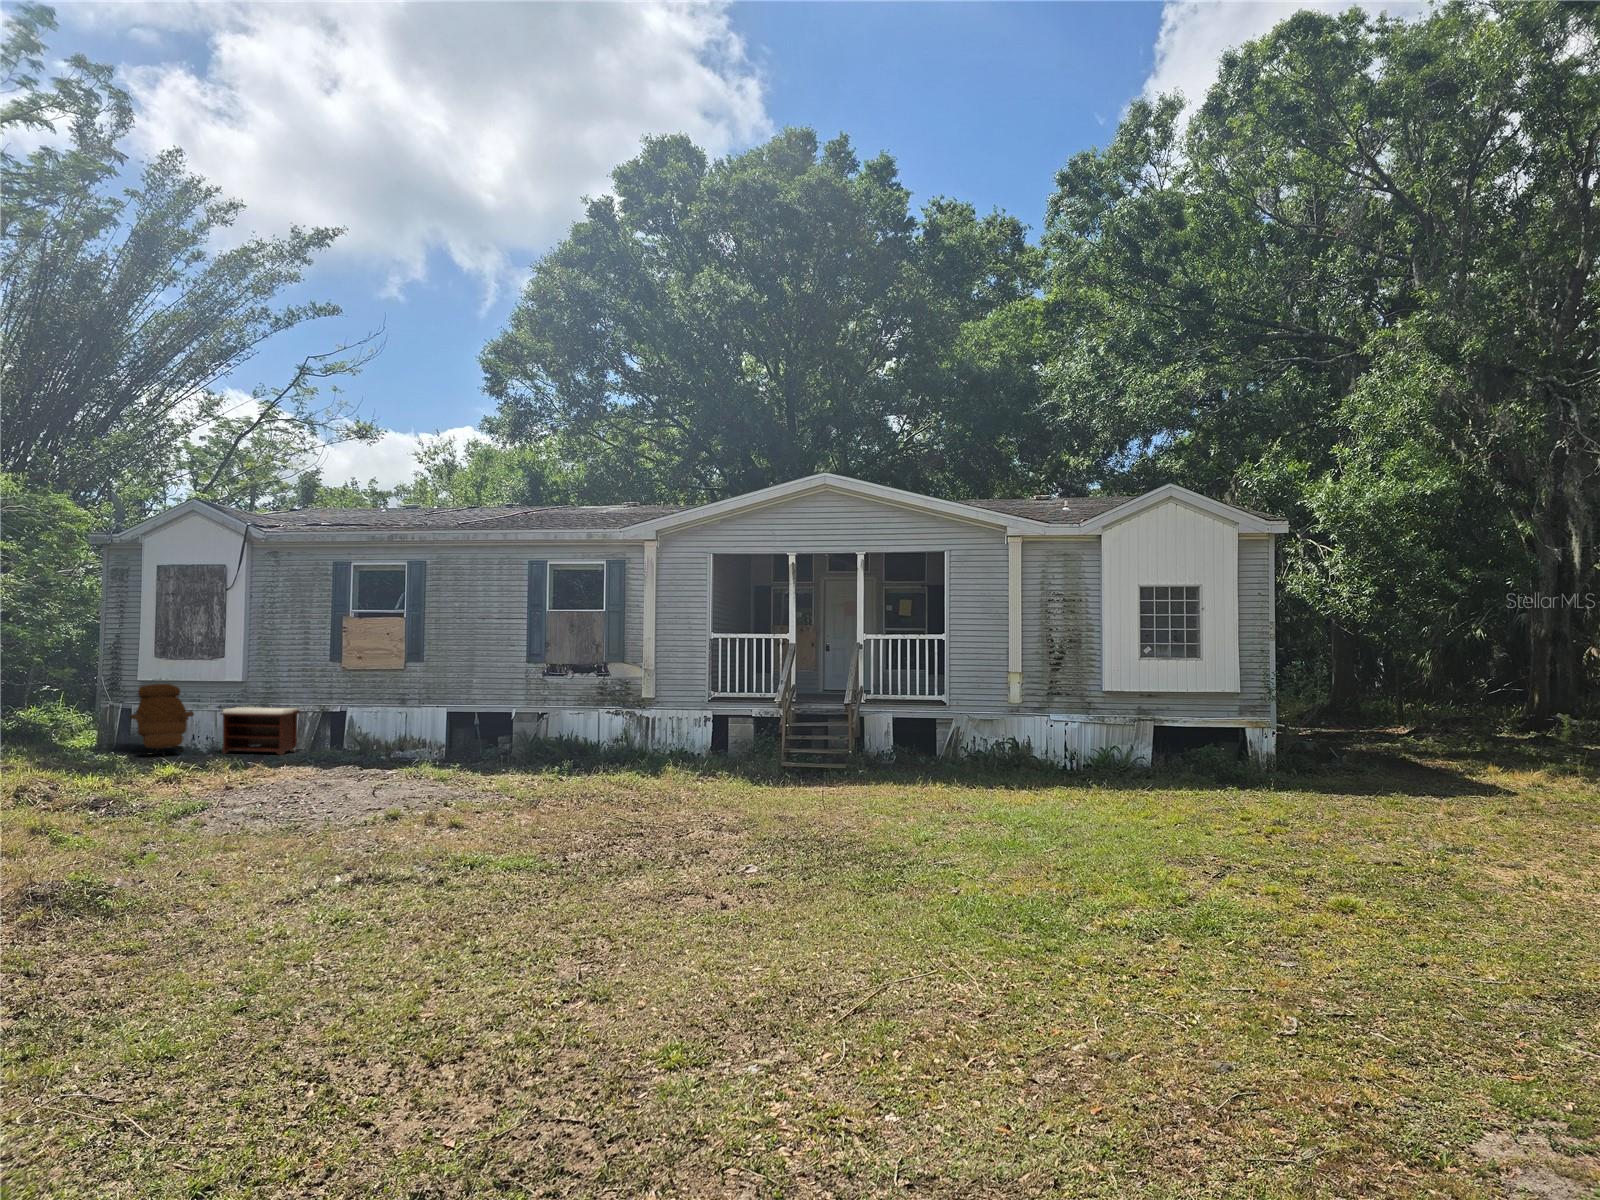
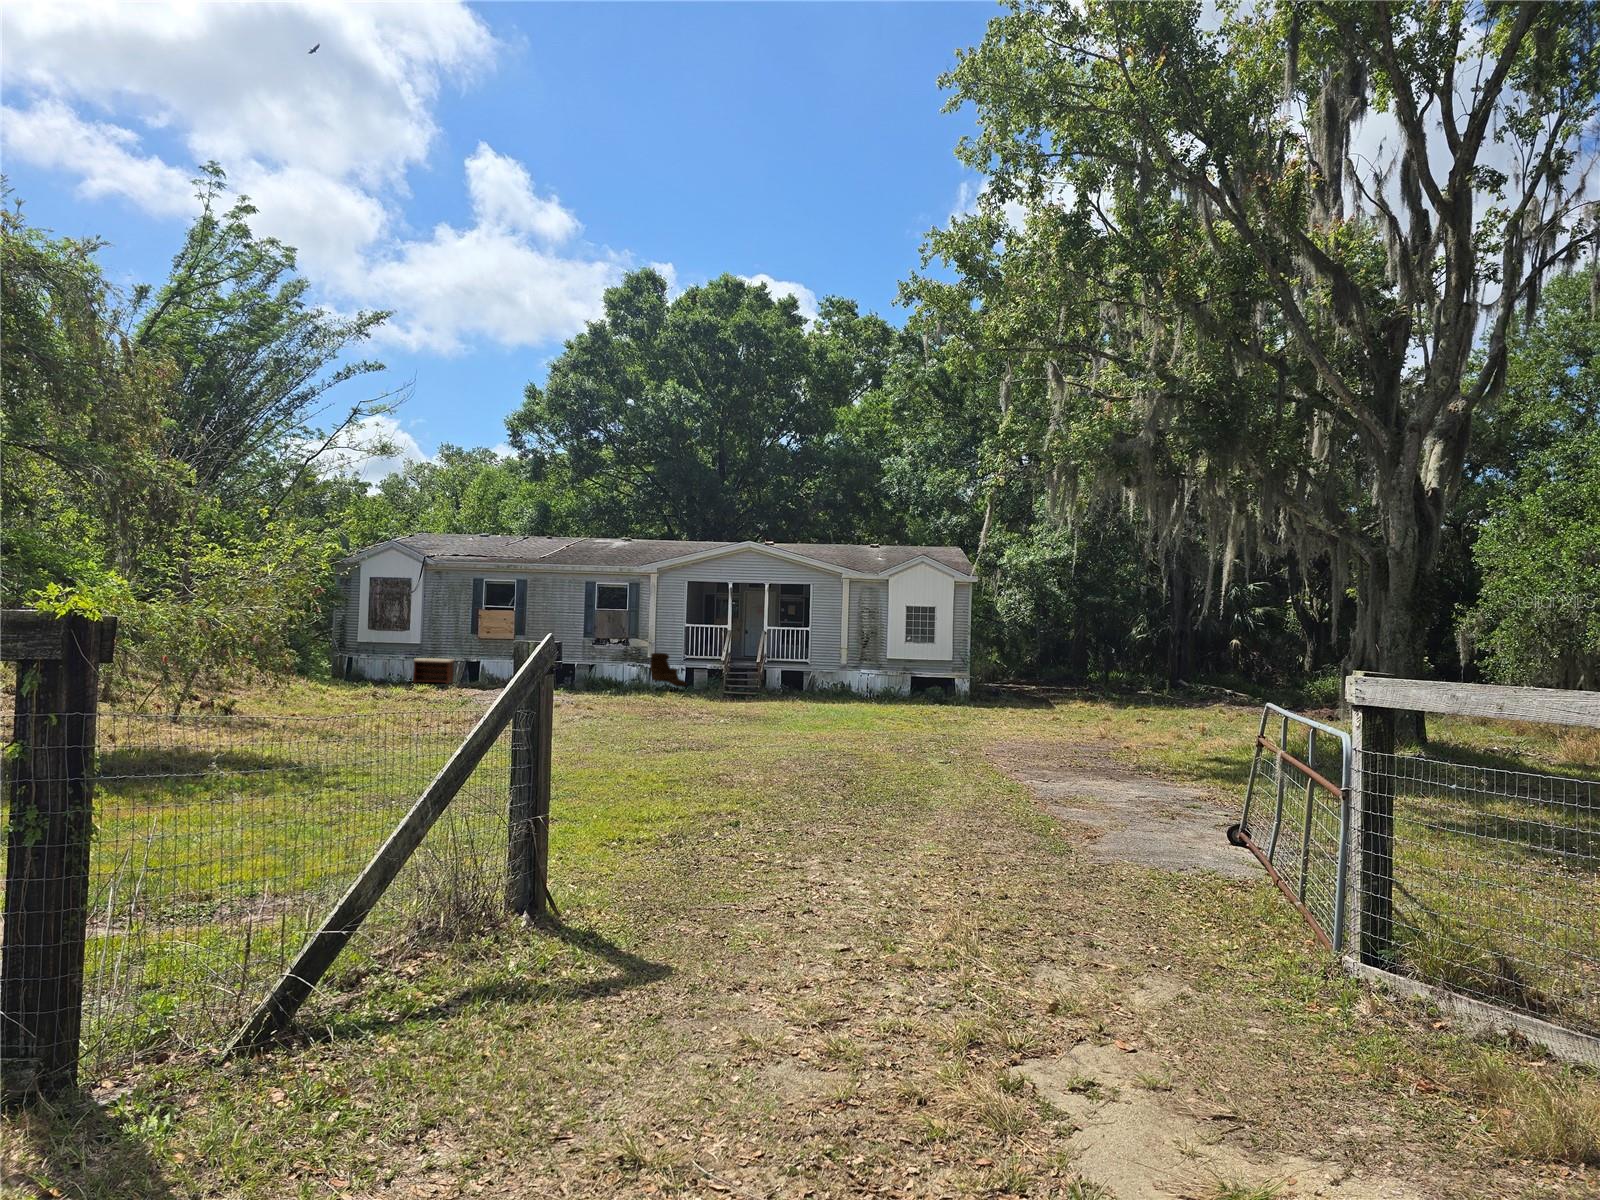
lounge chair: present [130,684,194,757] -> present [650,653,687,690]

